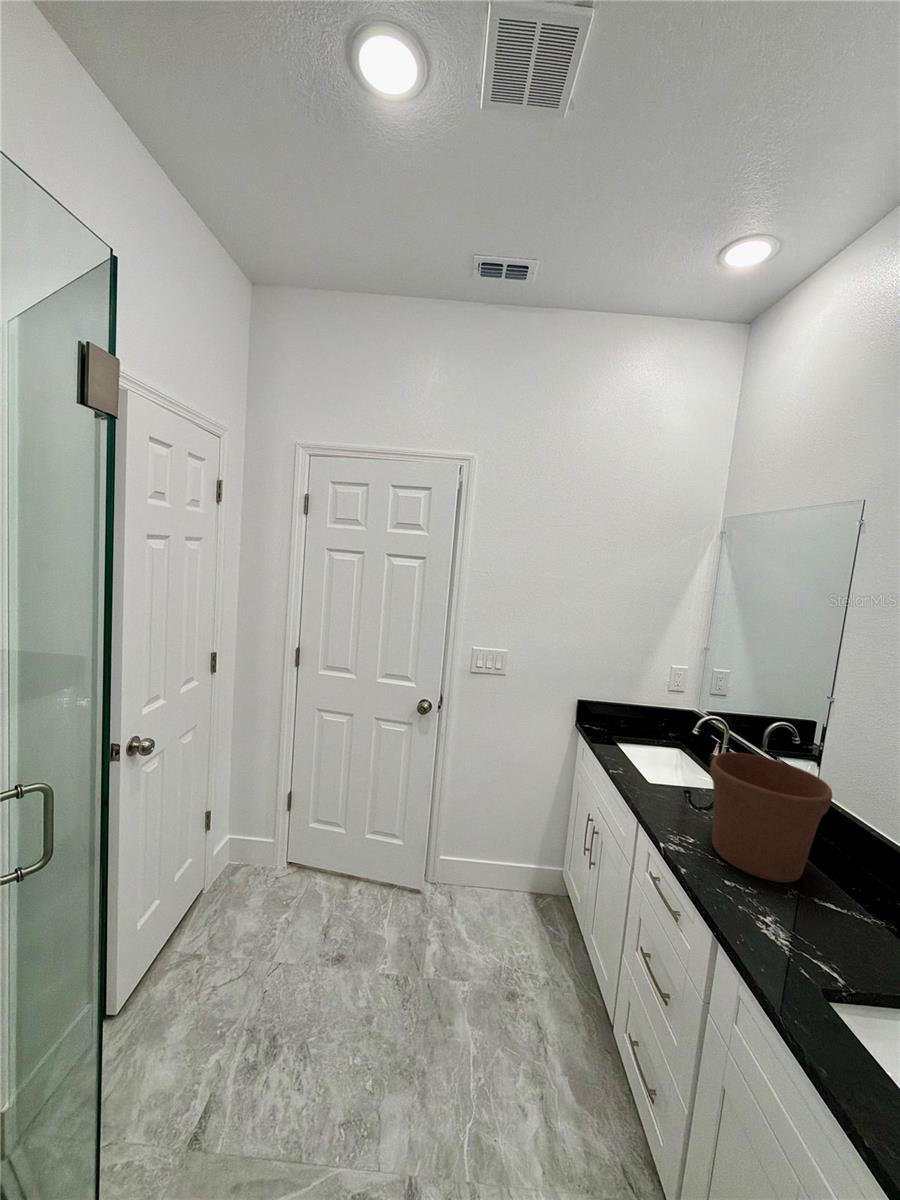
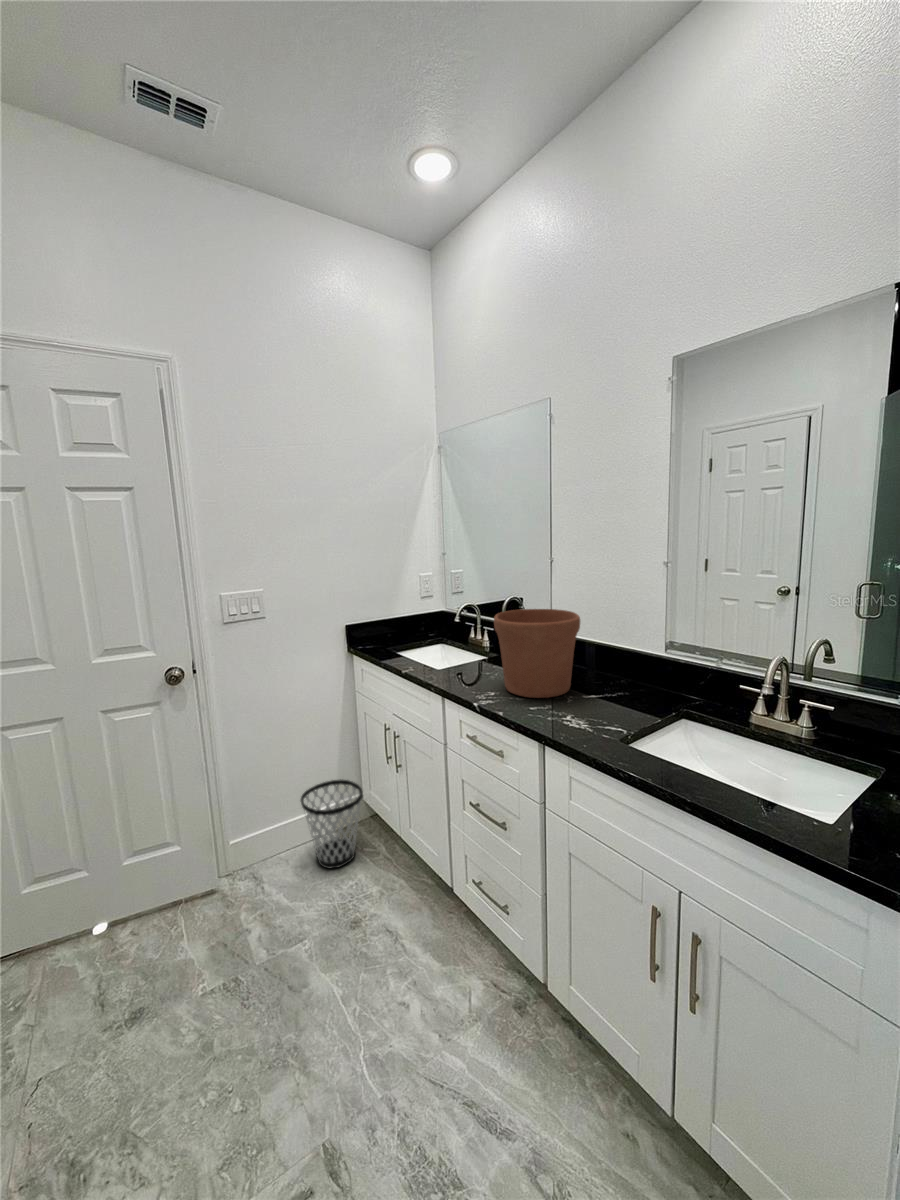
wastebasket: none [500,841,558,930] -> present [301,779,363,869]

